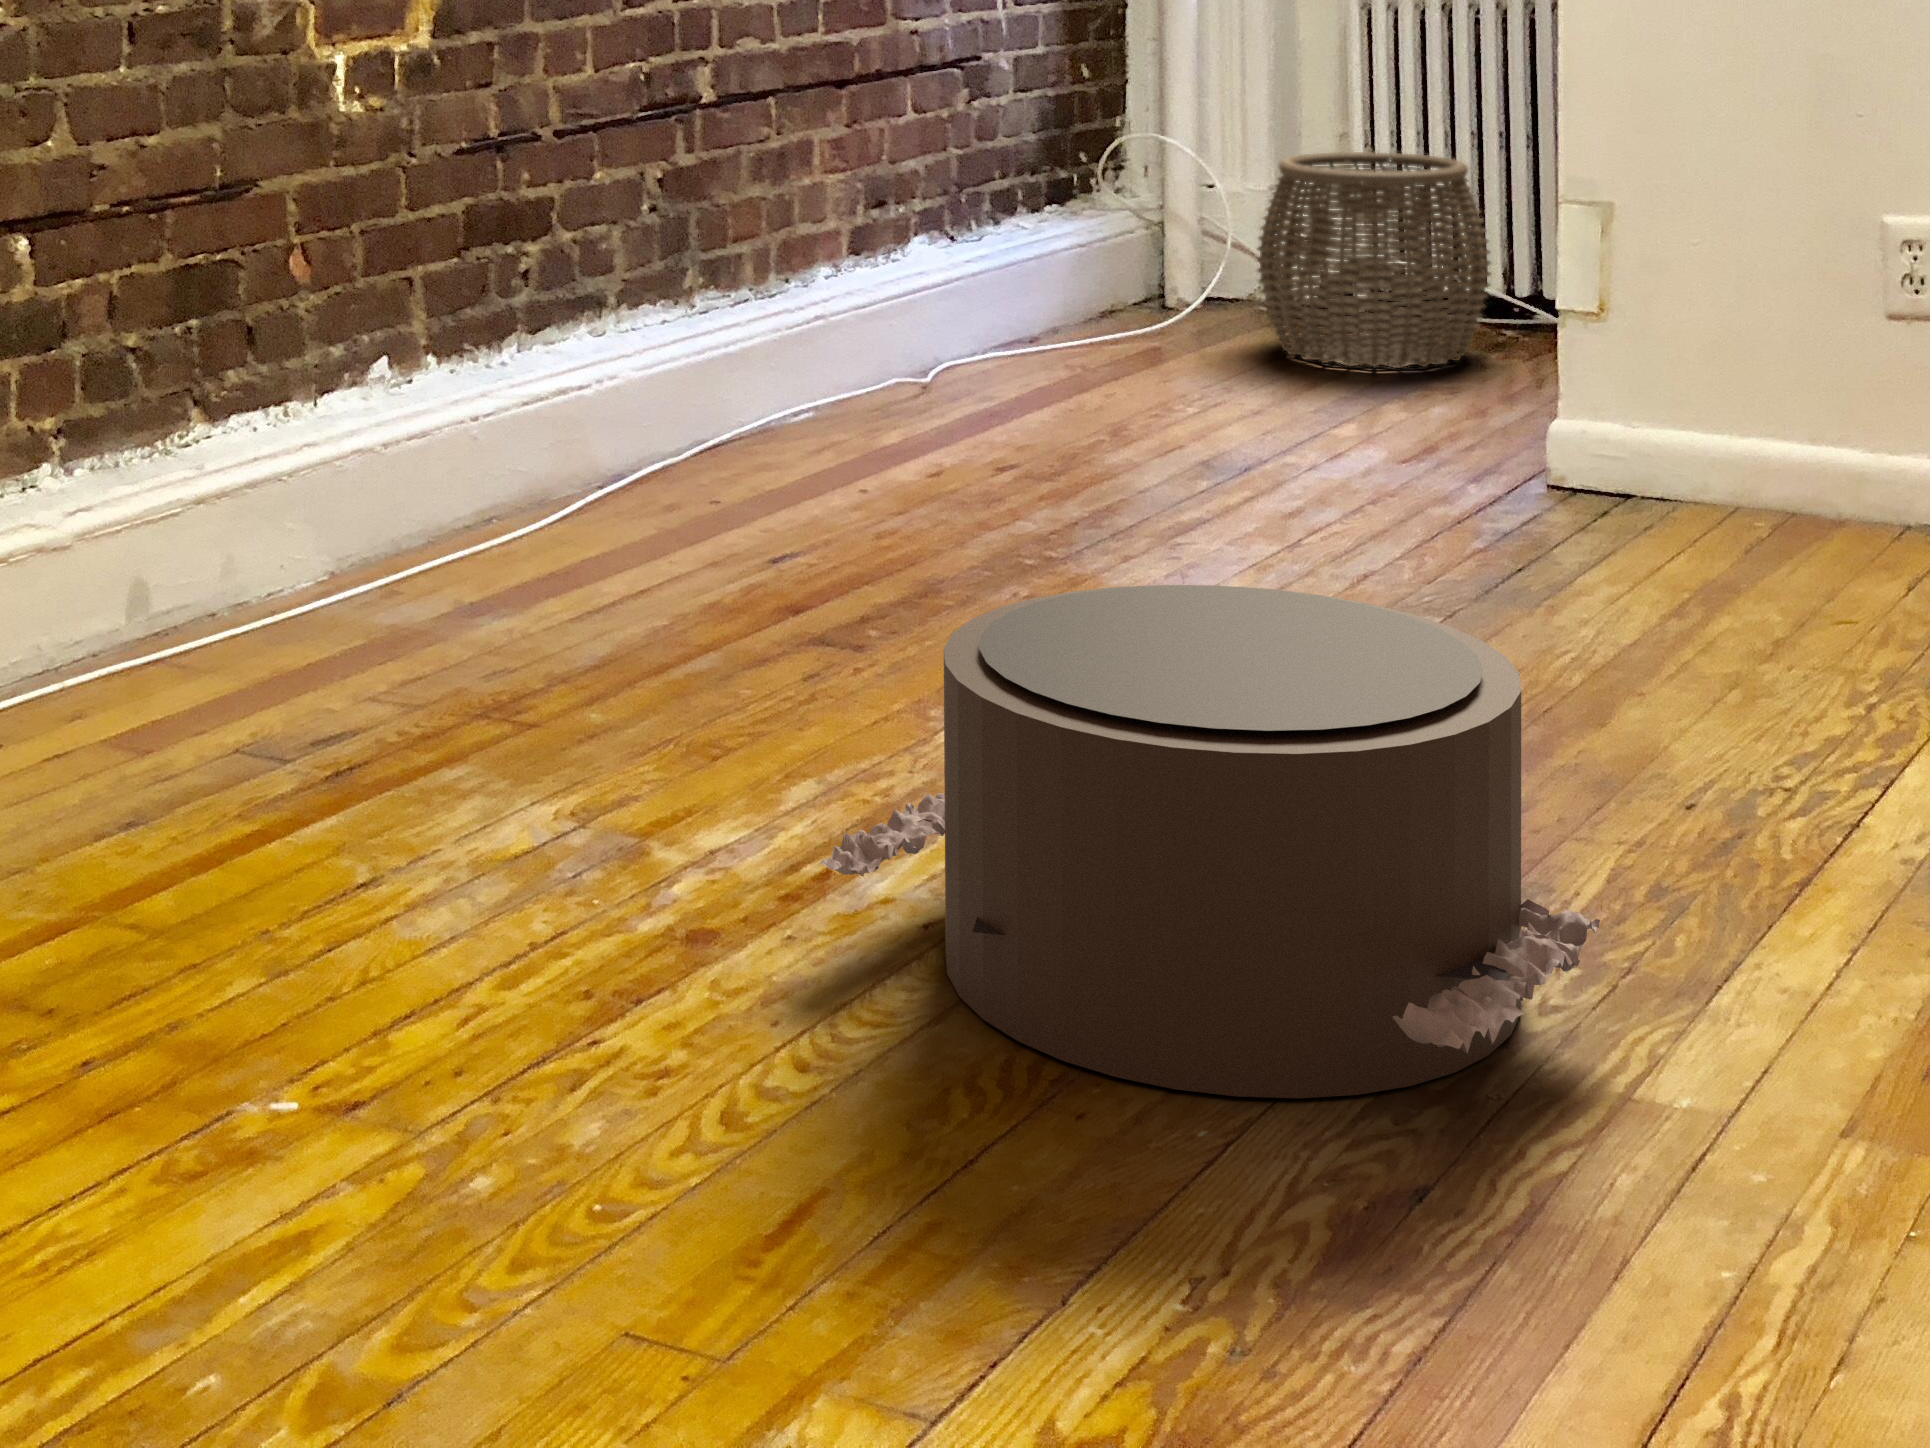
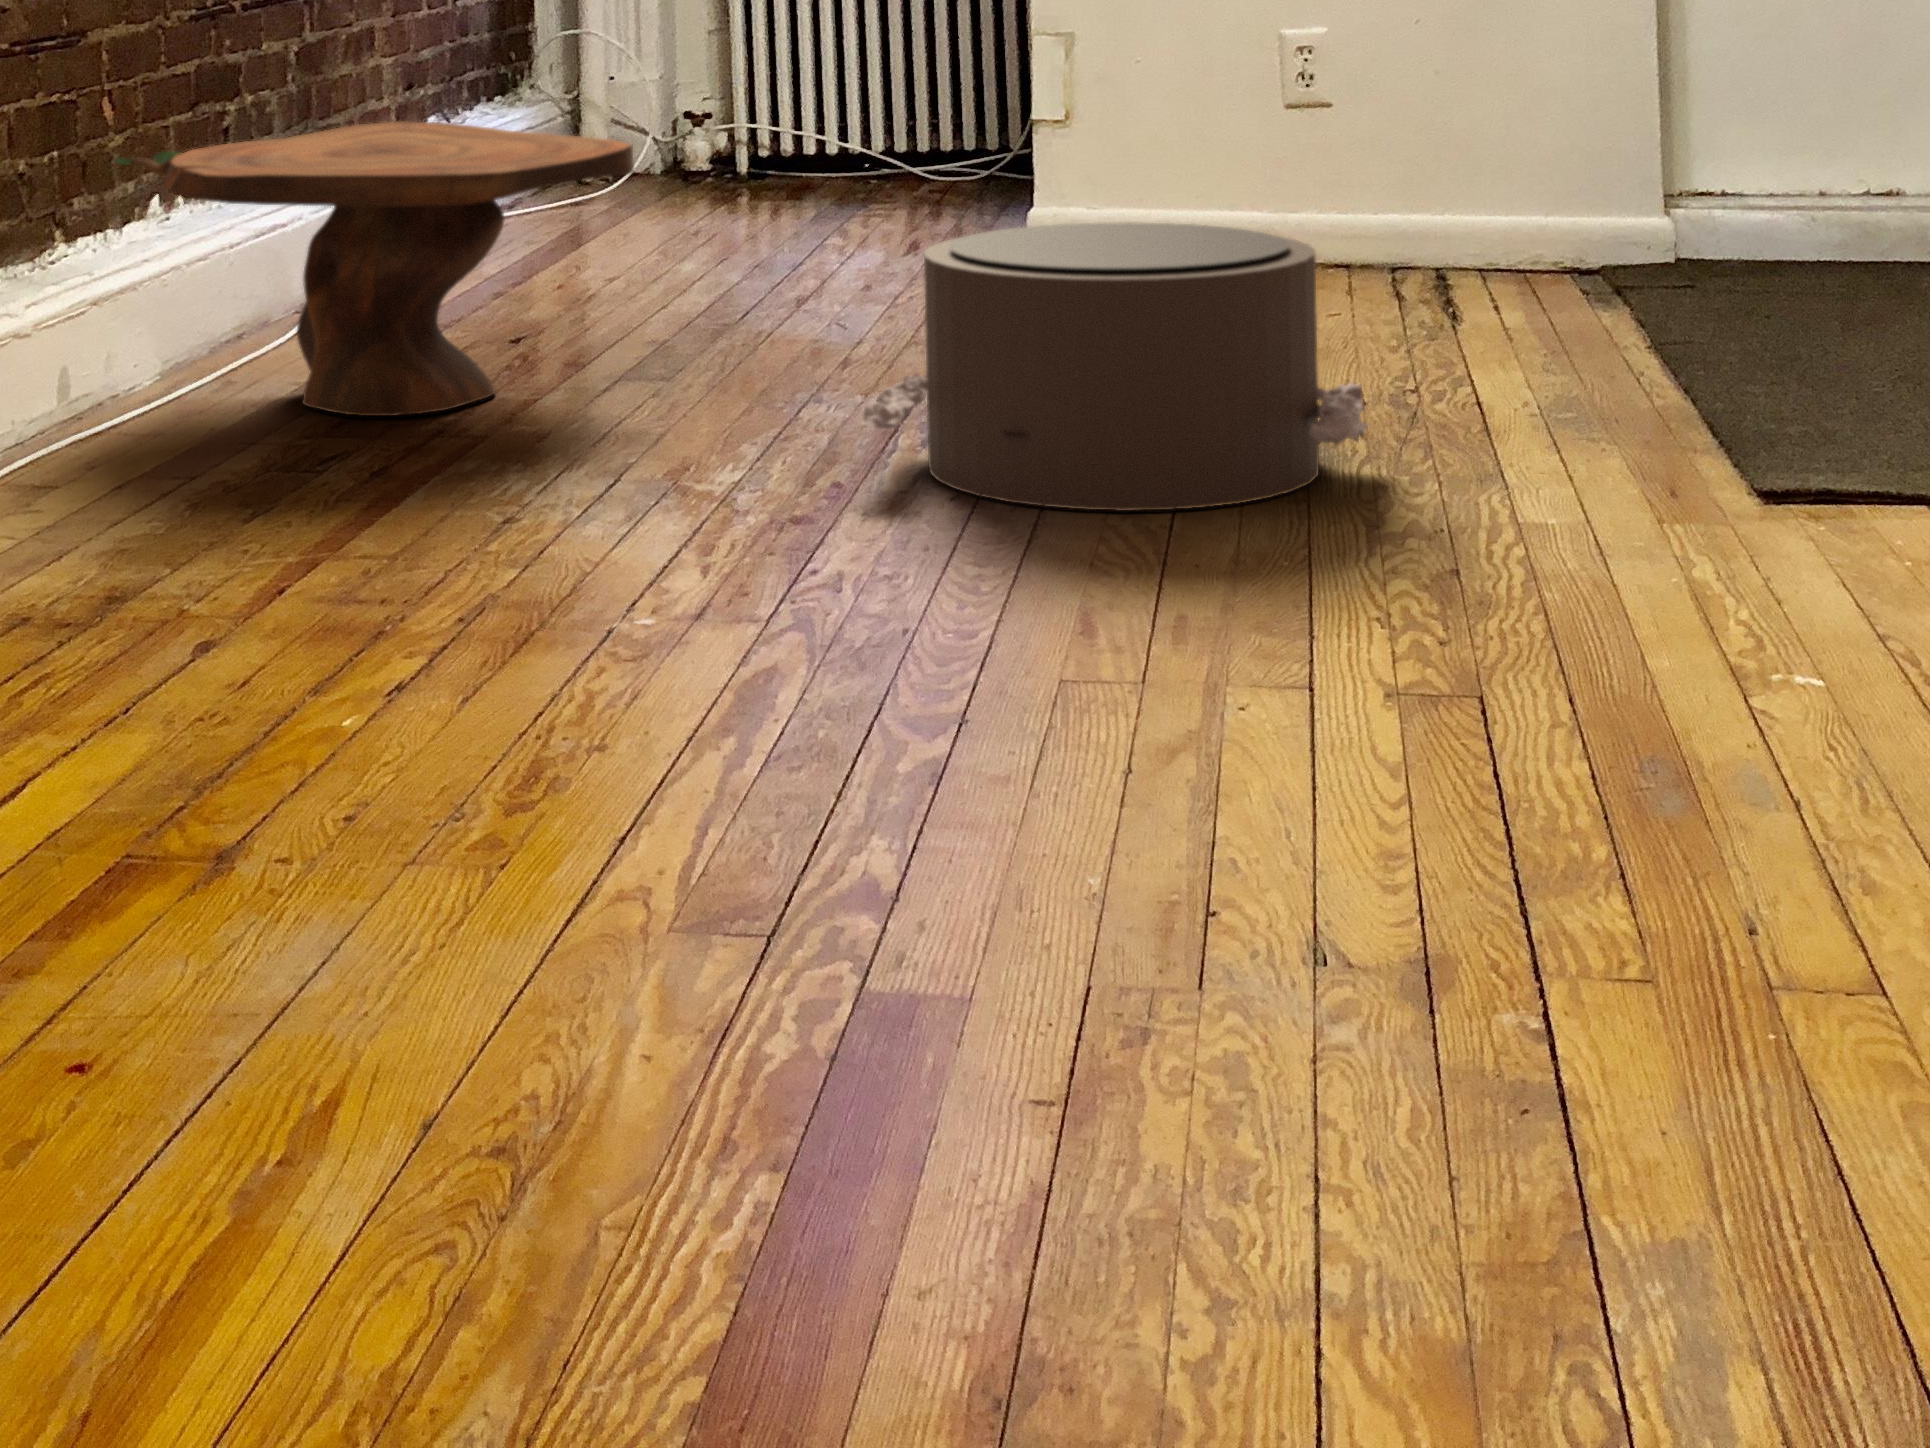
woven basket: present [1257,152,1491,368] -> none [679,33,864,202]
side table: none [248,307,803,693] -> present [115,121,634,416]

